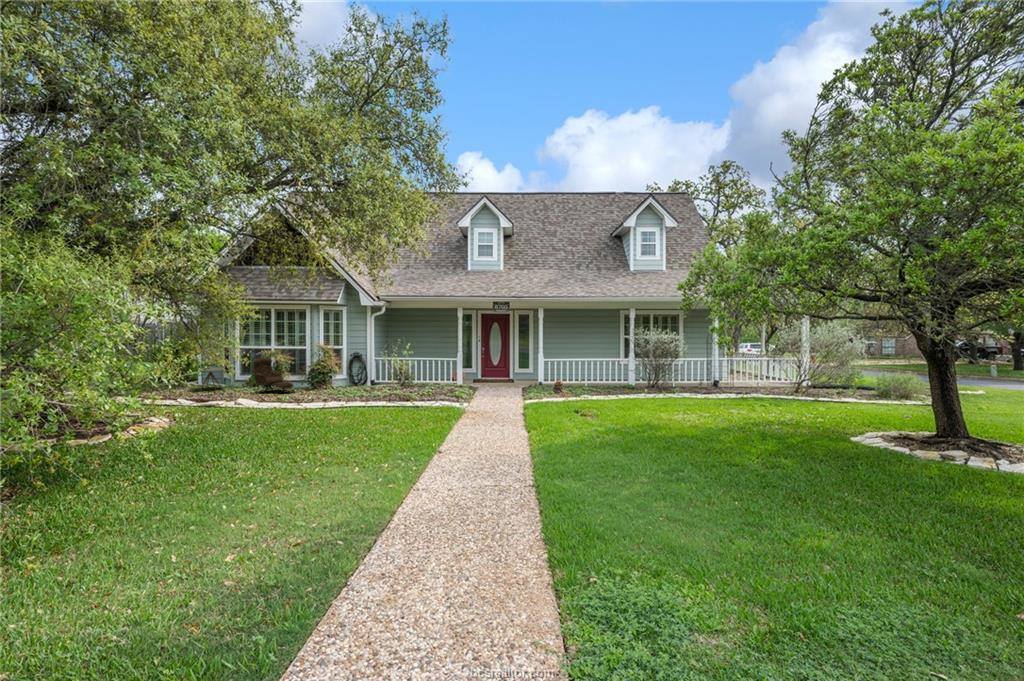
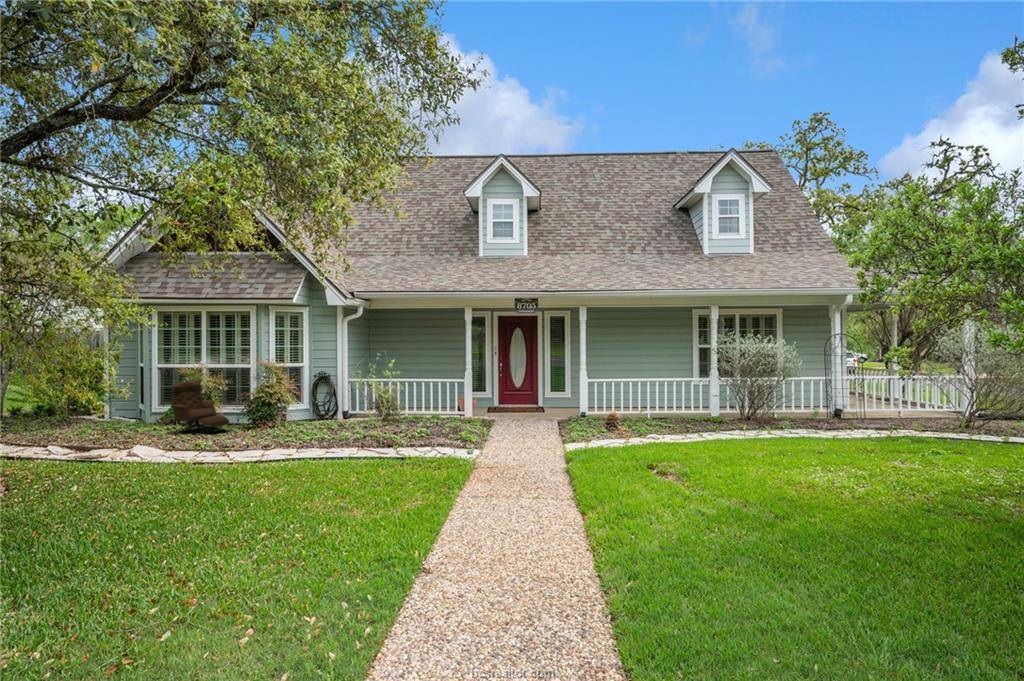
round table: present [200,368,224,391] -> none [89,395,142,429]

